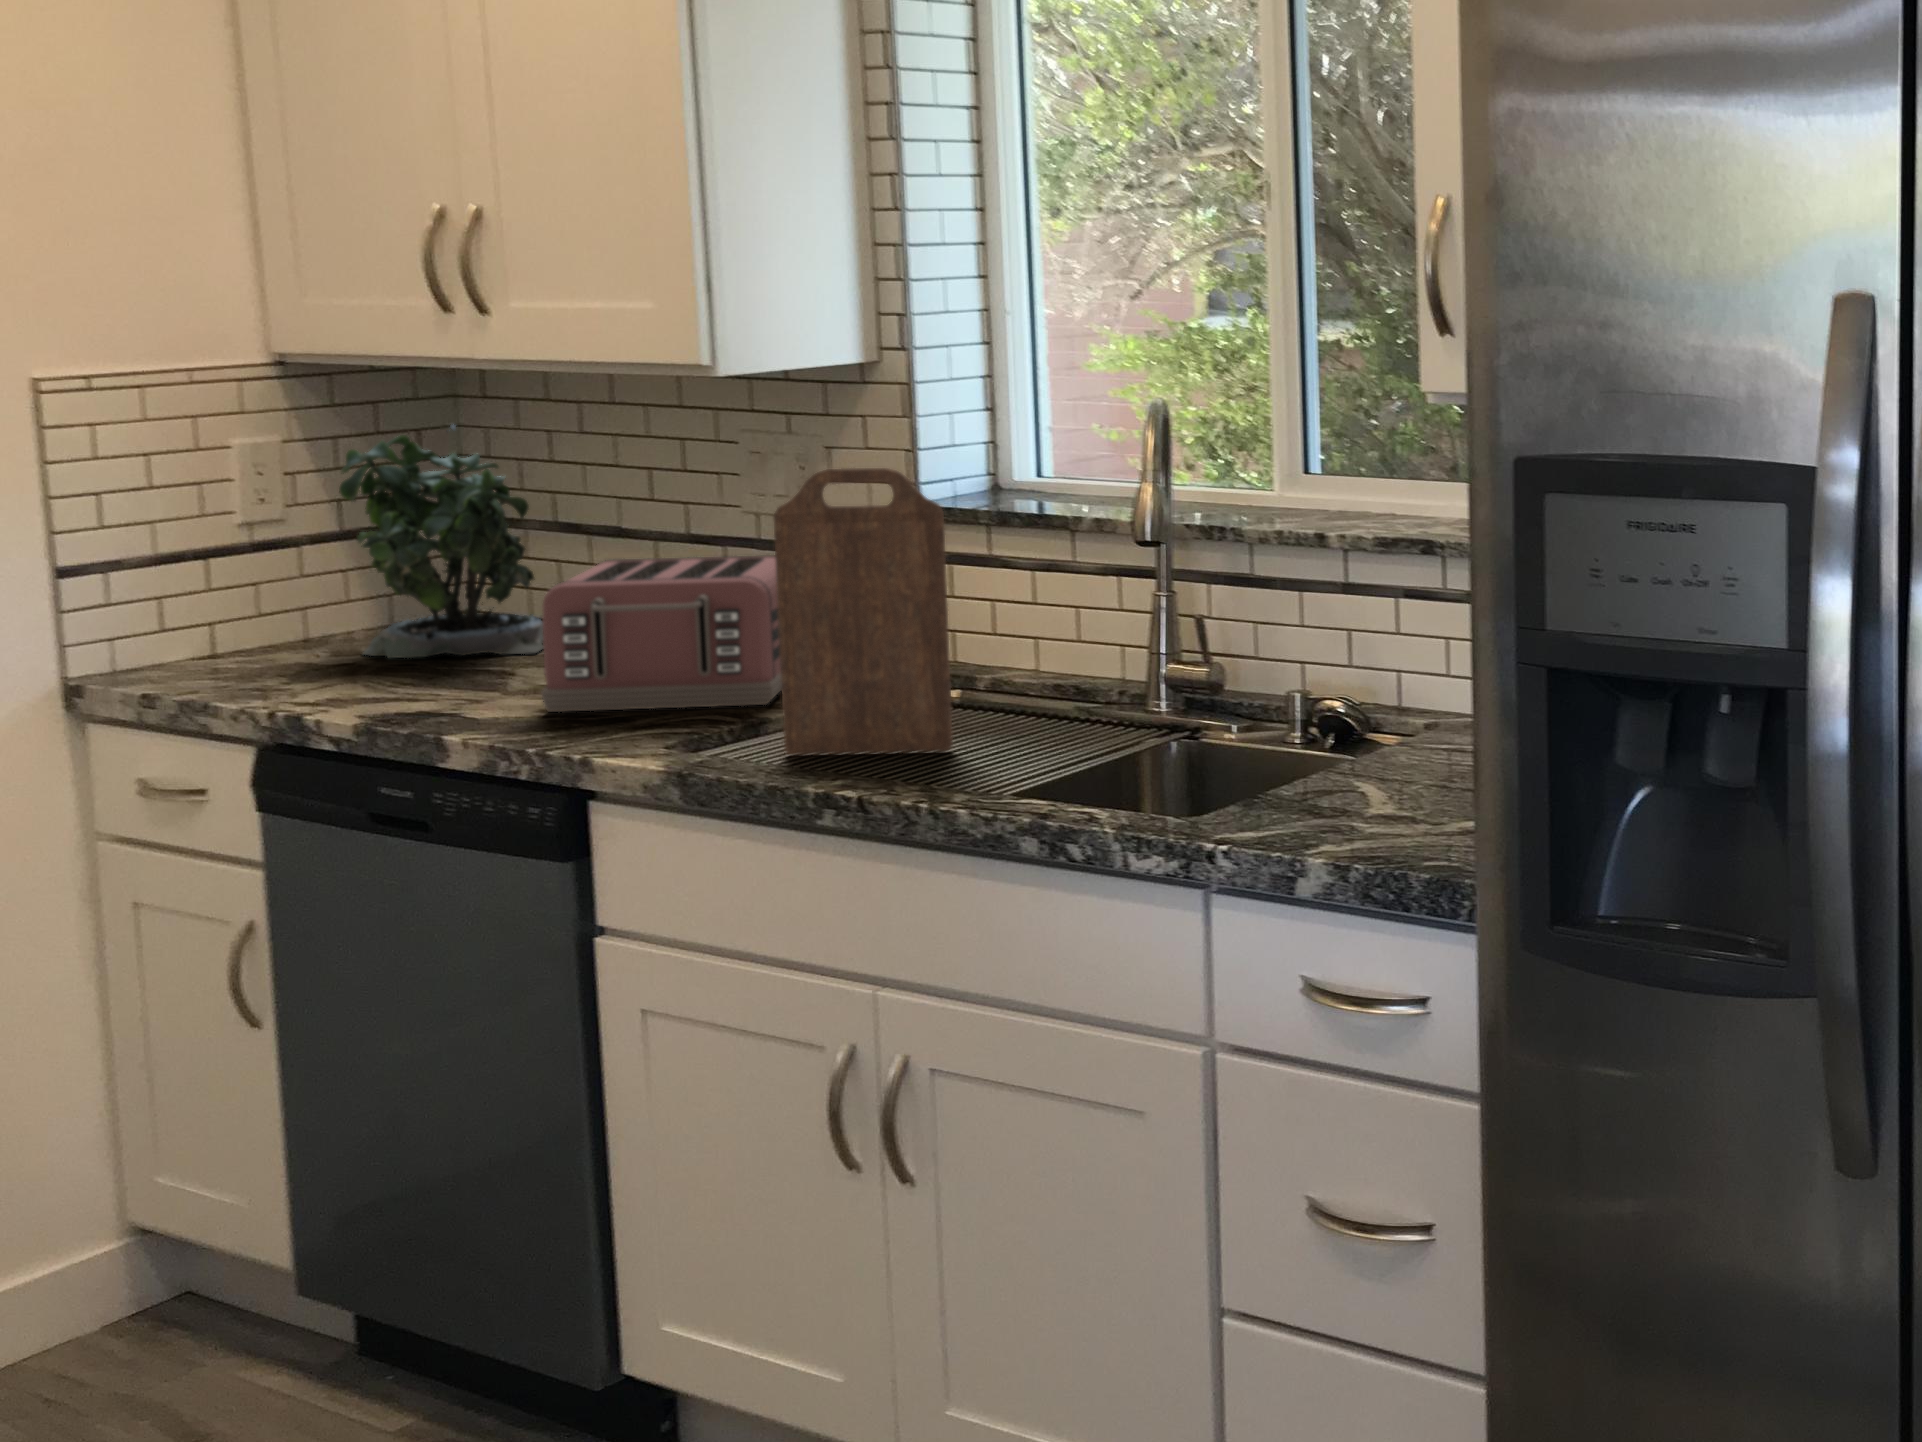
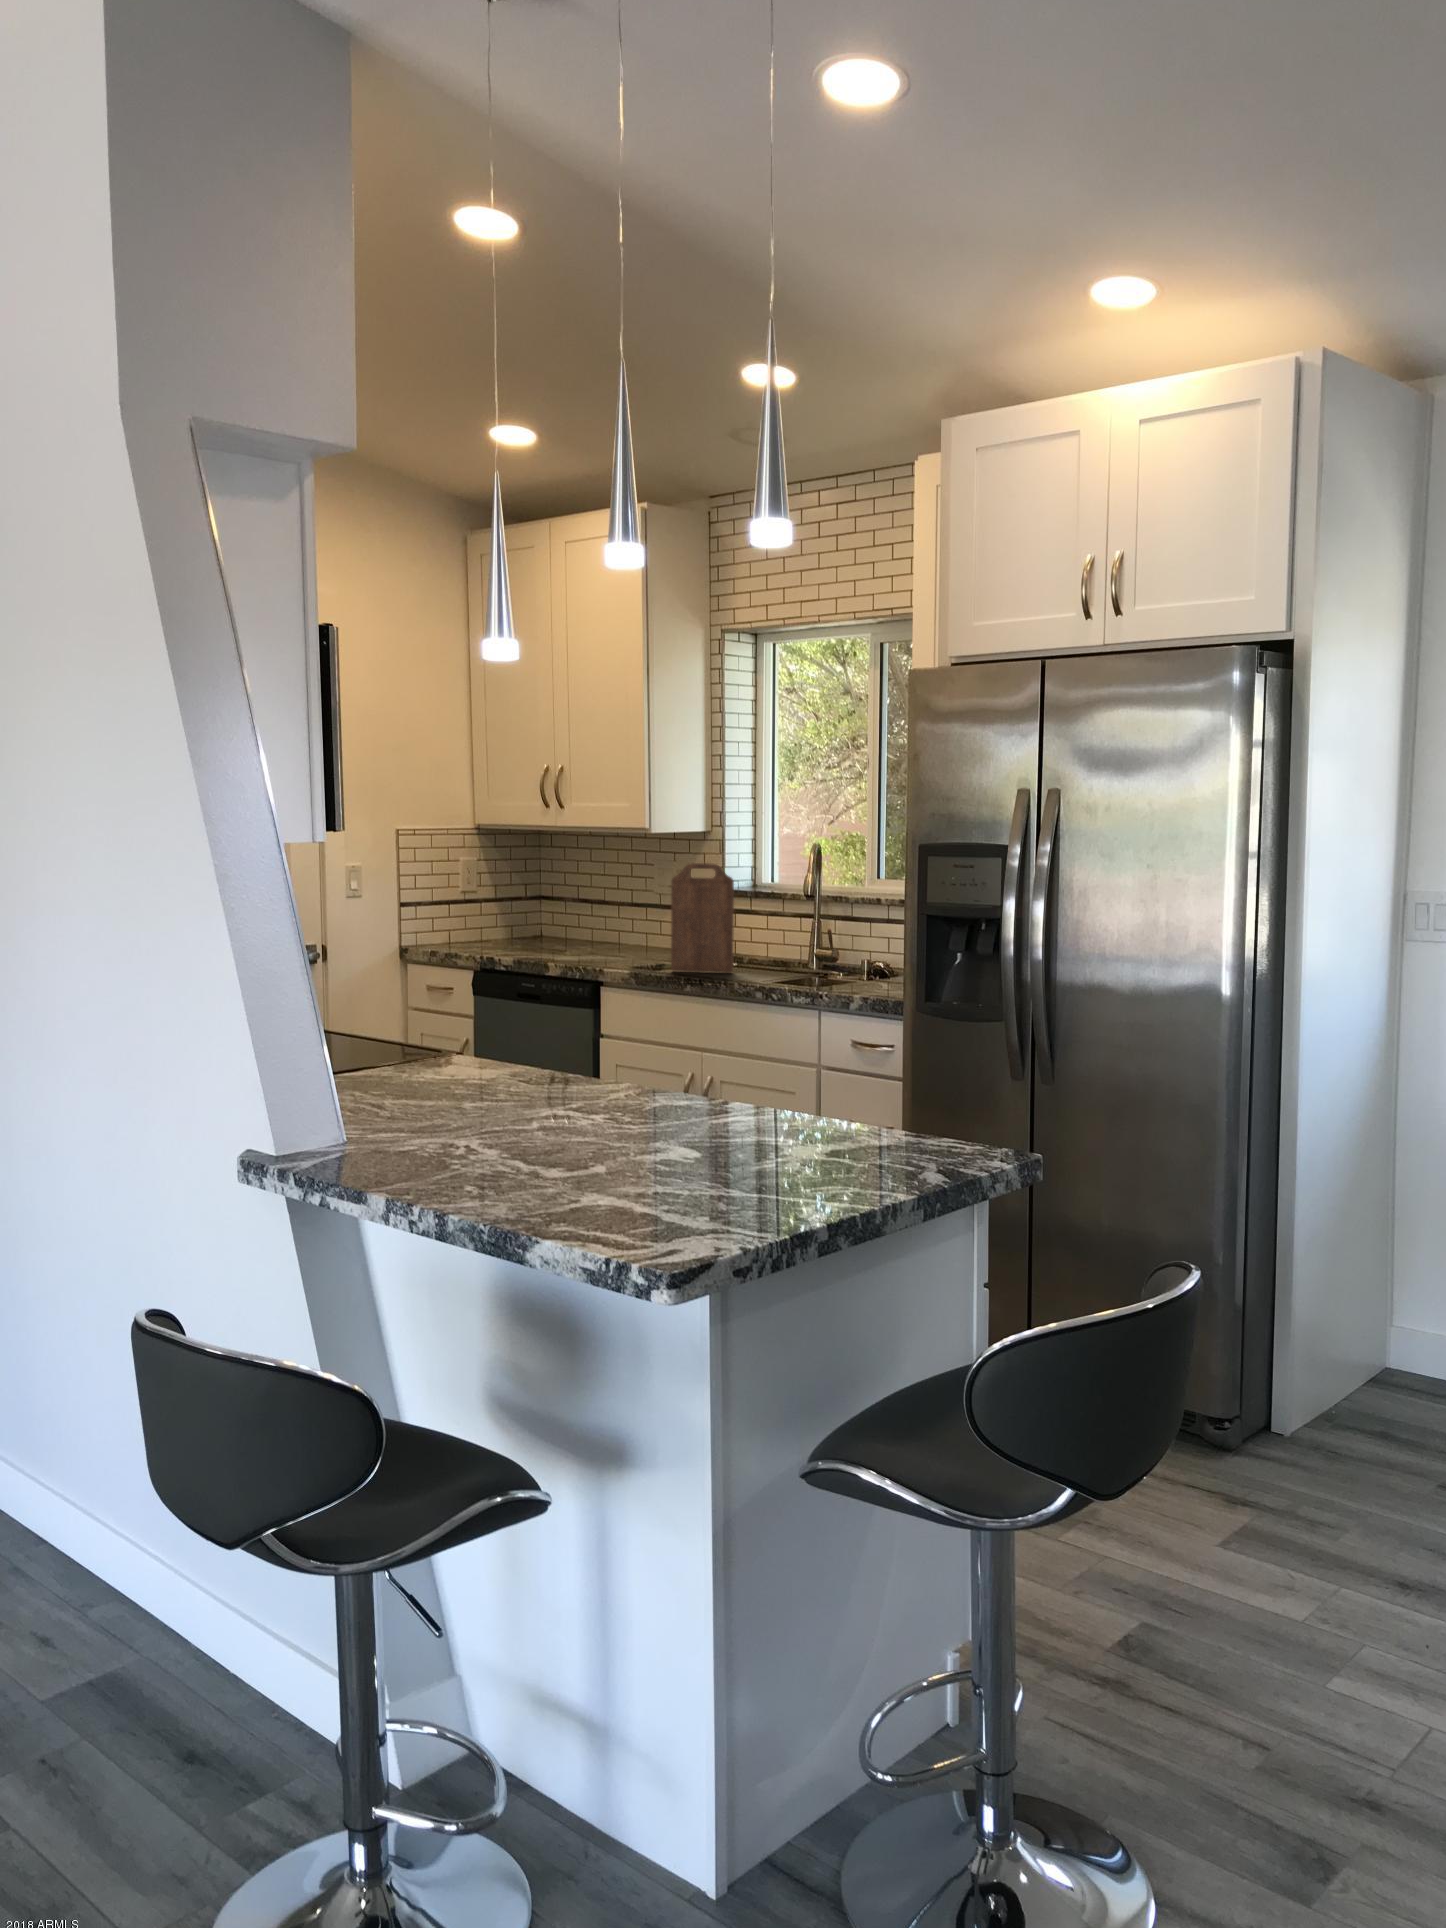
potted plant: present [339,425,543,658] -> none [500,855,577,947]
toaster: present [541,555,782,712] -> none [580,907,679,961]

